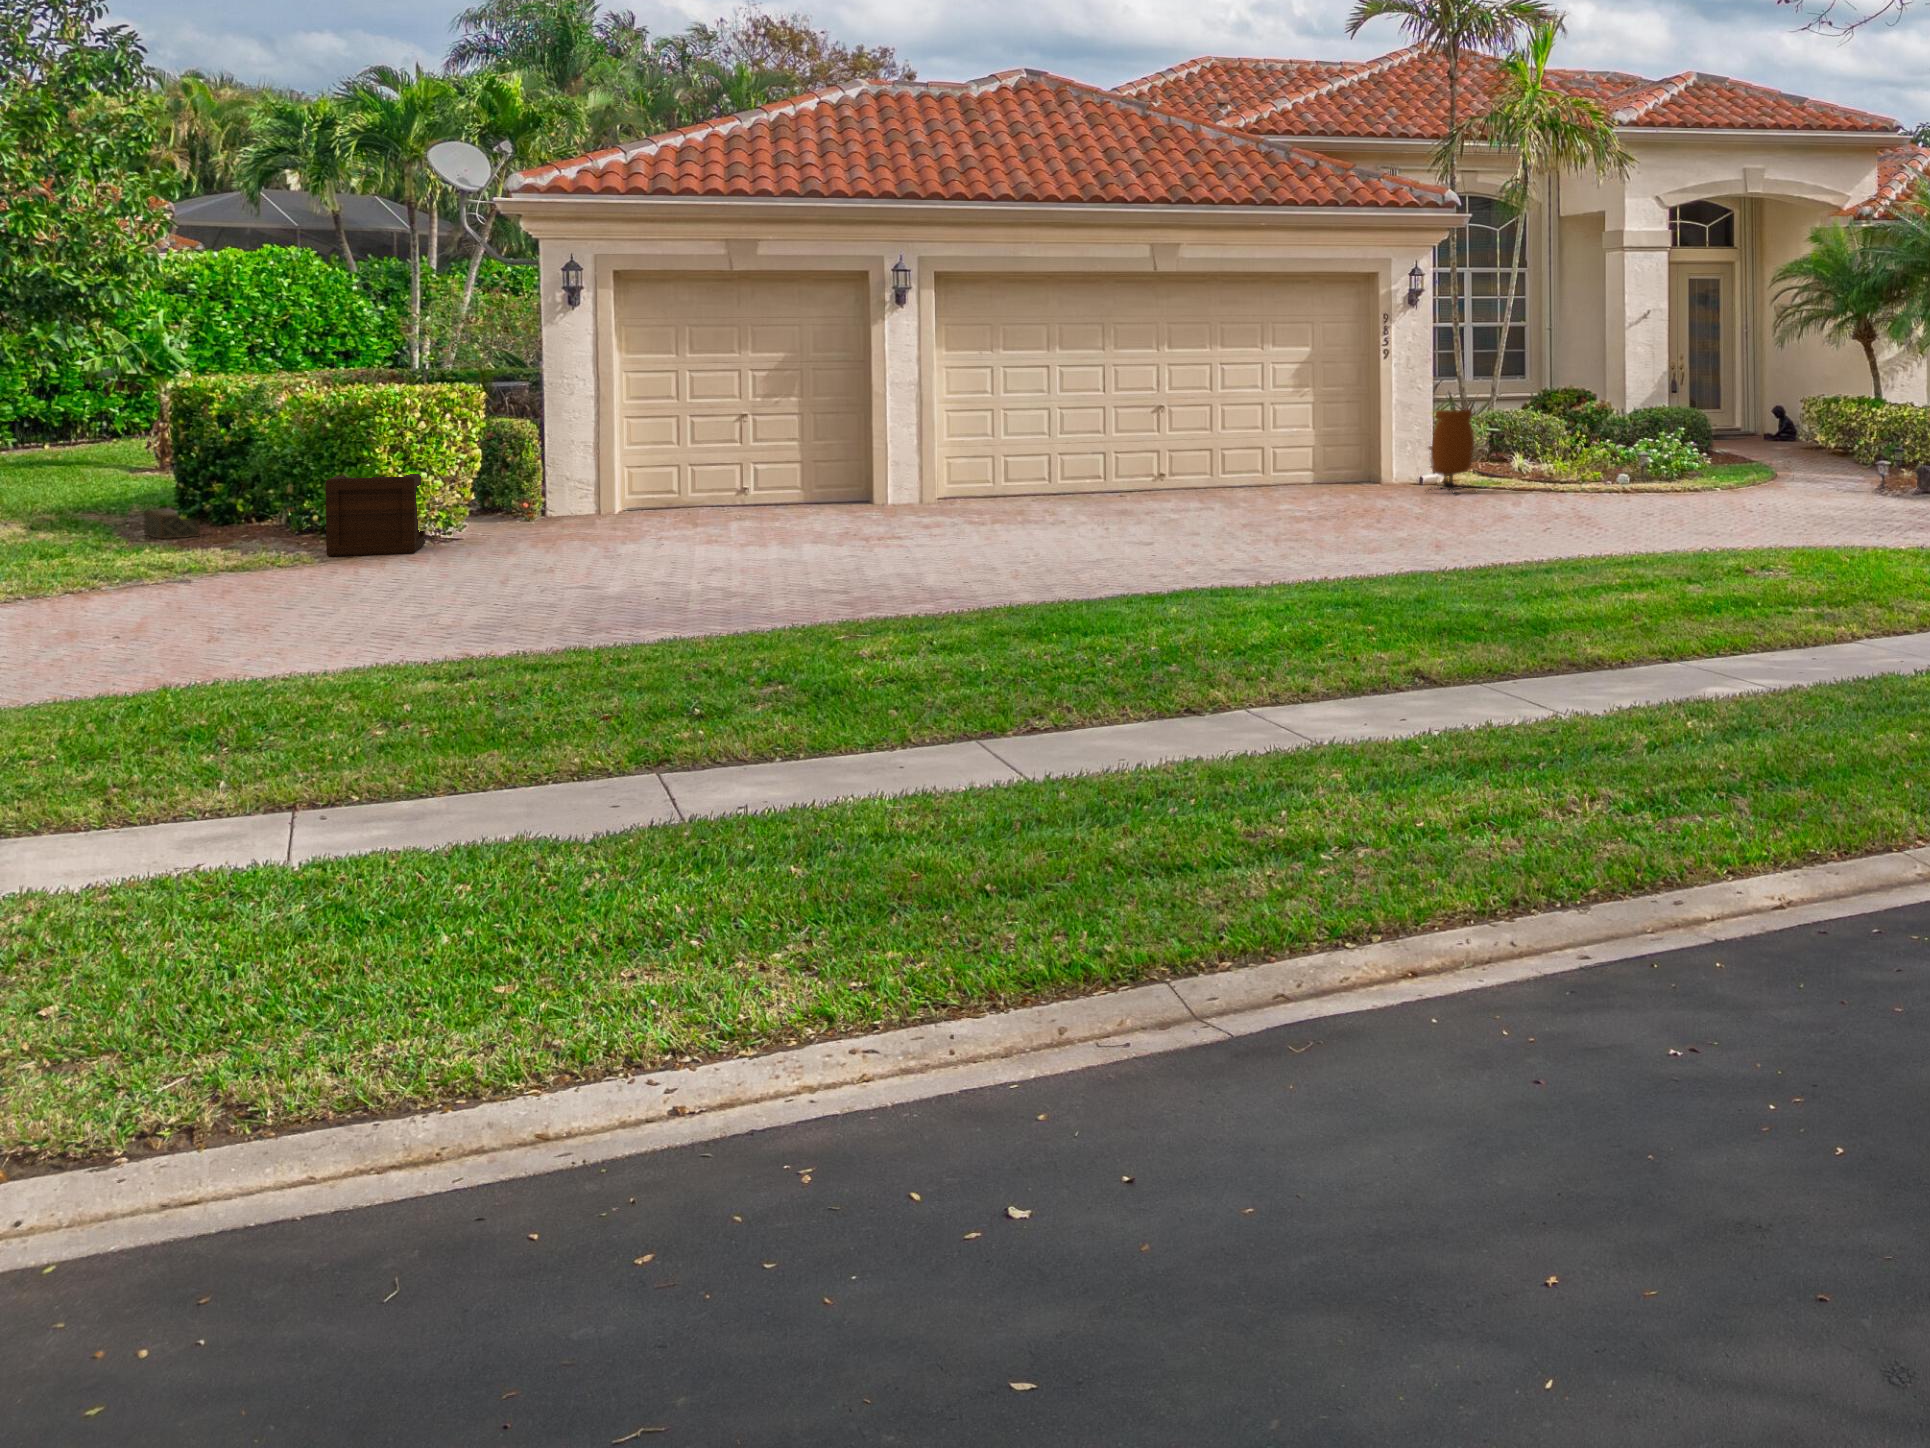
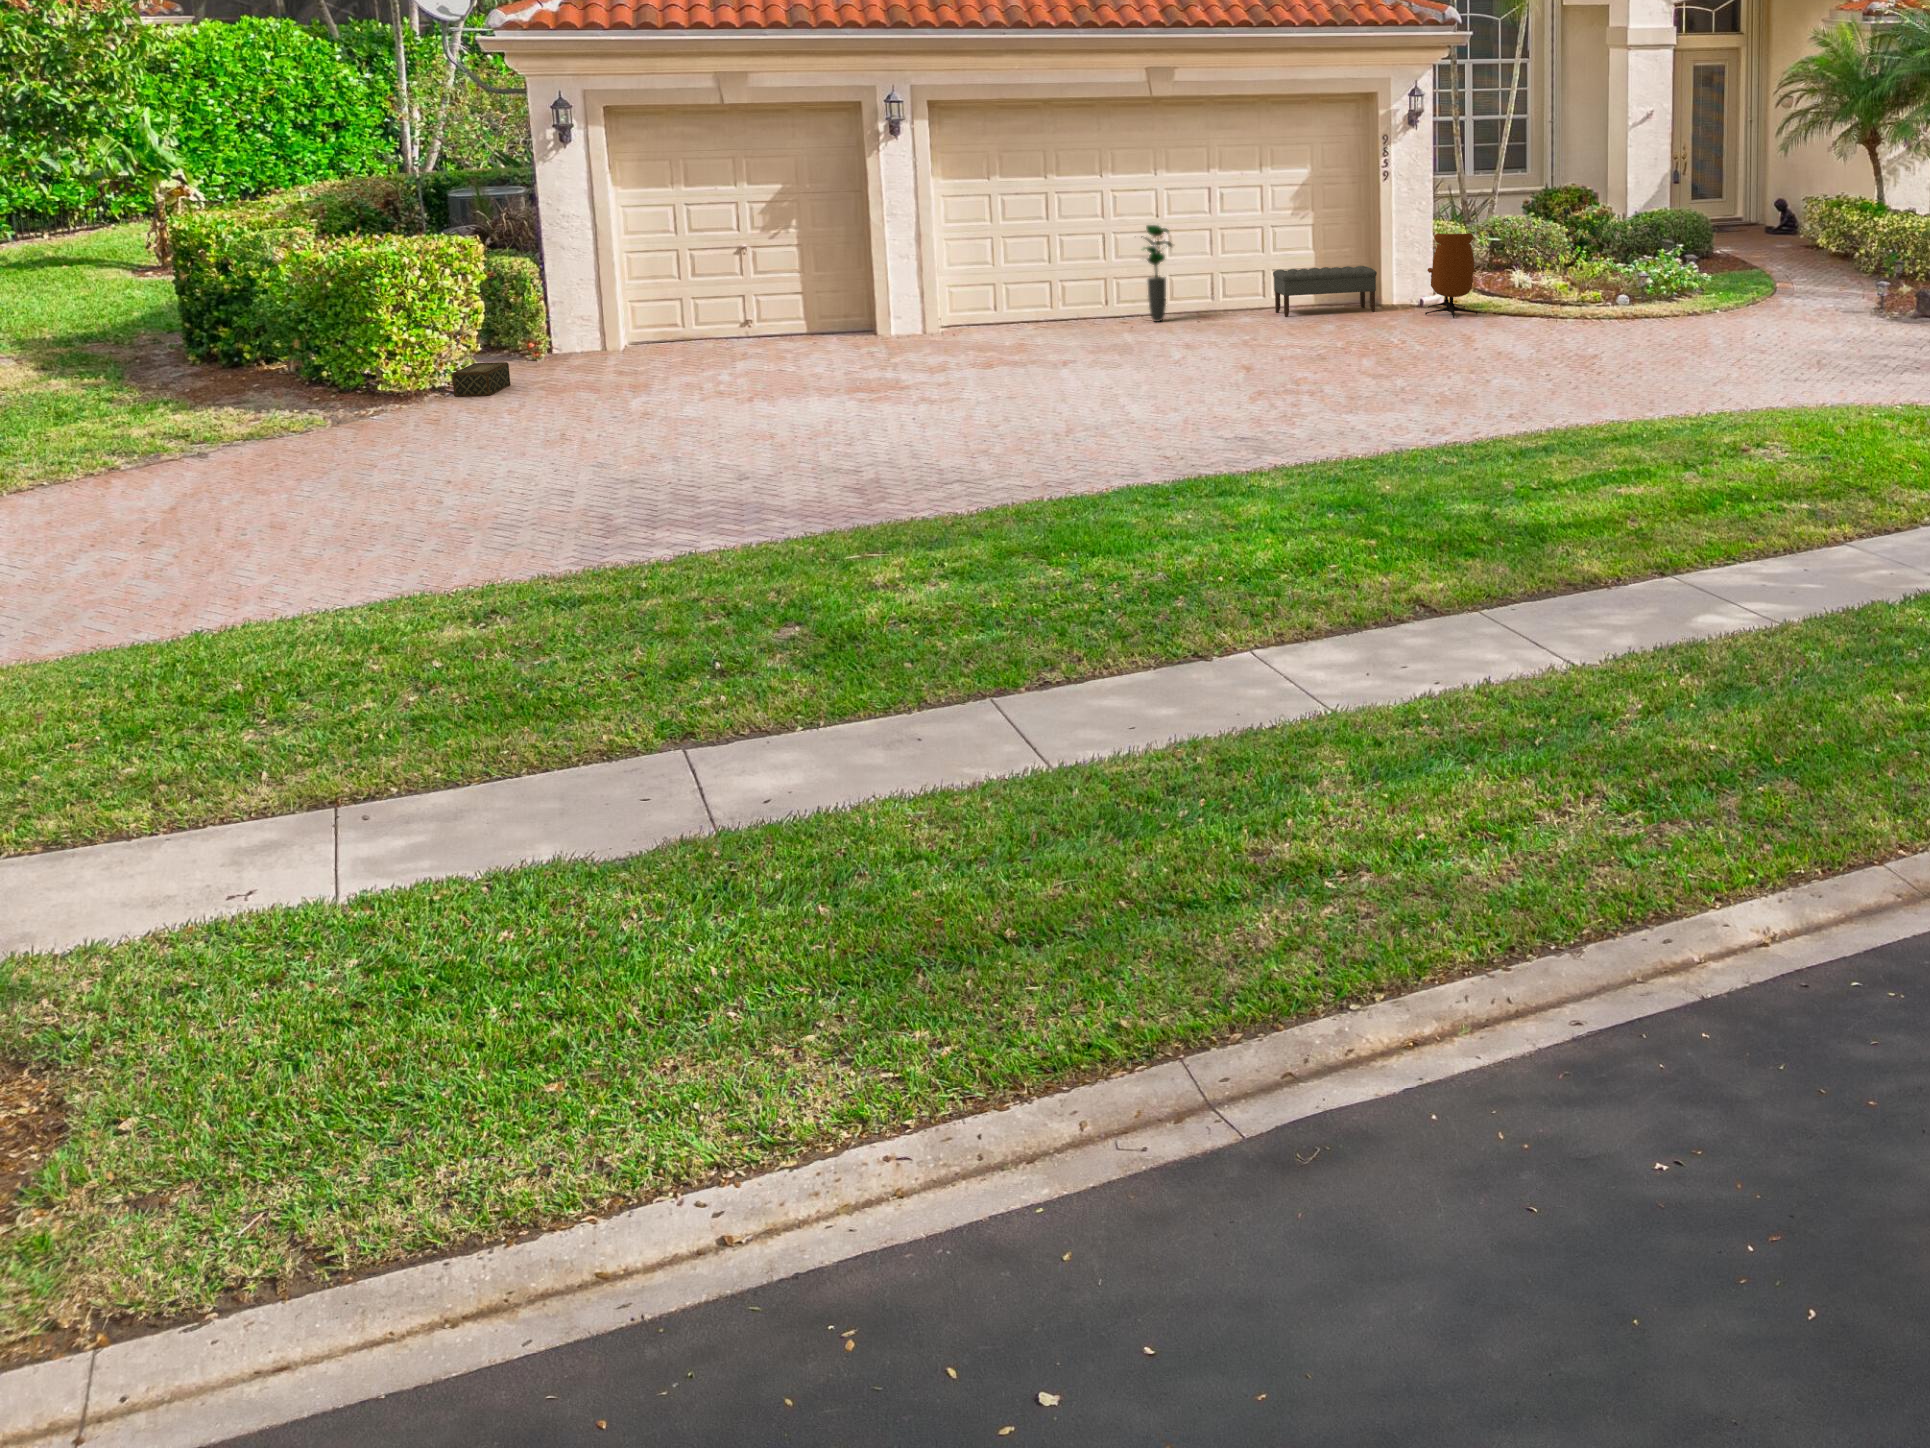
potted plant: none [1135,401,1176,497] -> present [1141,225,1172,322]
bench: none [1273,447,1377,494] -> present [1273,266,1377,317]
wooden crate: present [326,474,425,557] -> none [330,330,434,421]
woven basket: present [144,510,200,539] -> present [452,362,510,396]

